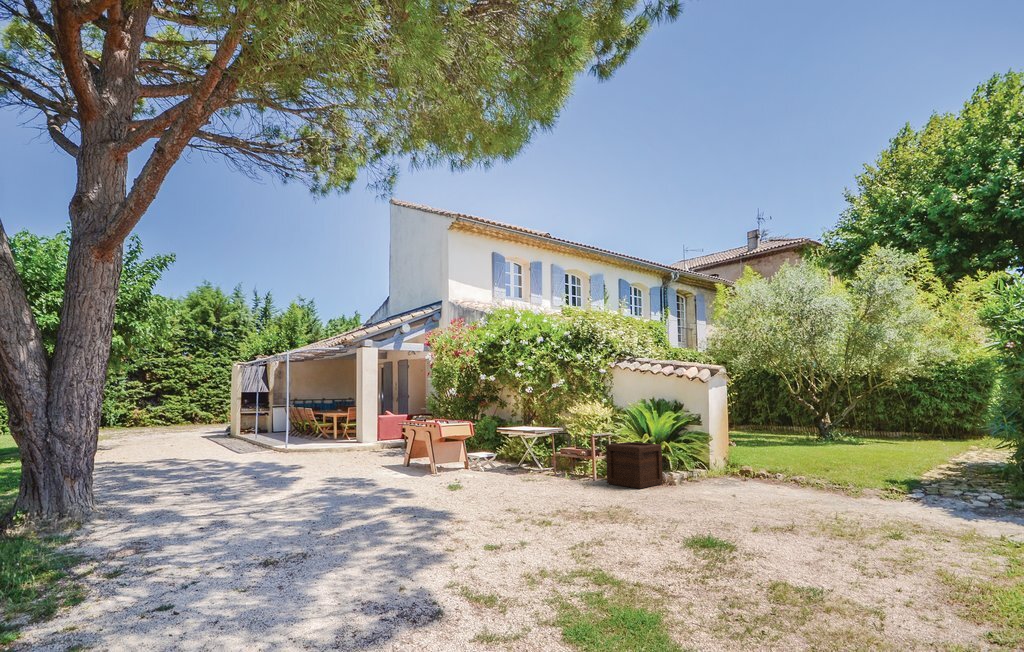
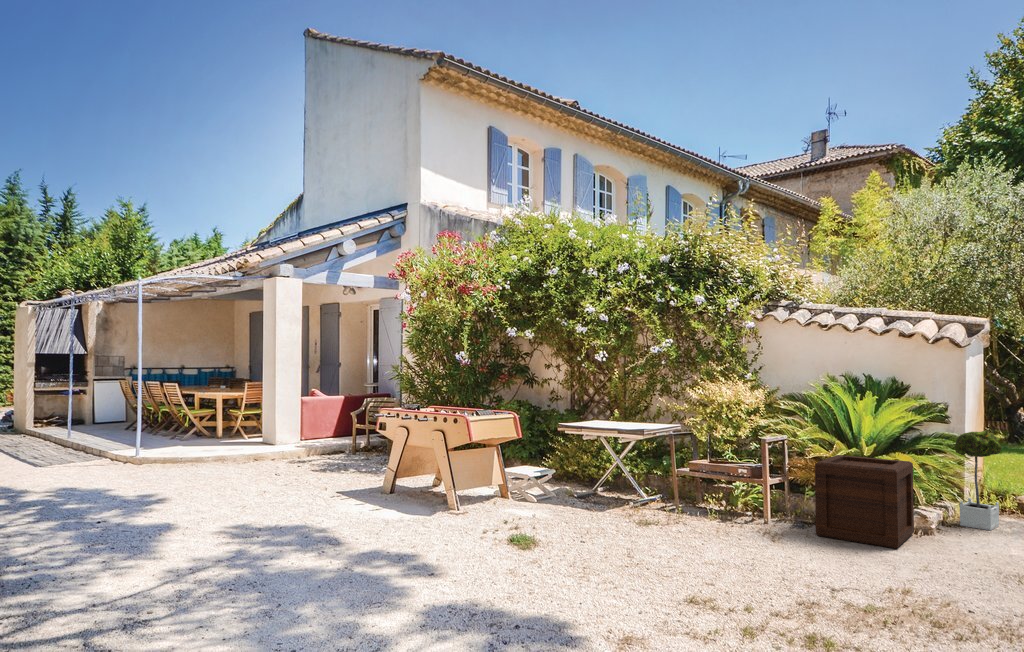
potted tree: none [693,427,720,484] -> present [954,430,1002,530]

